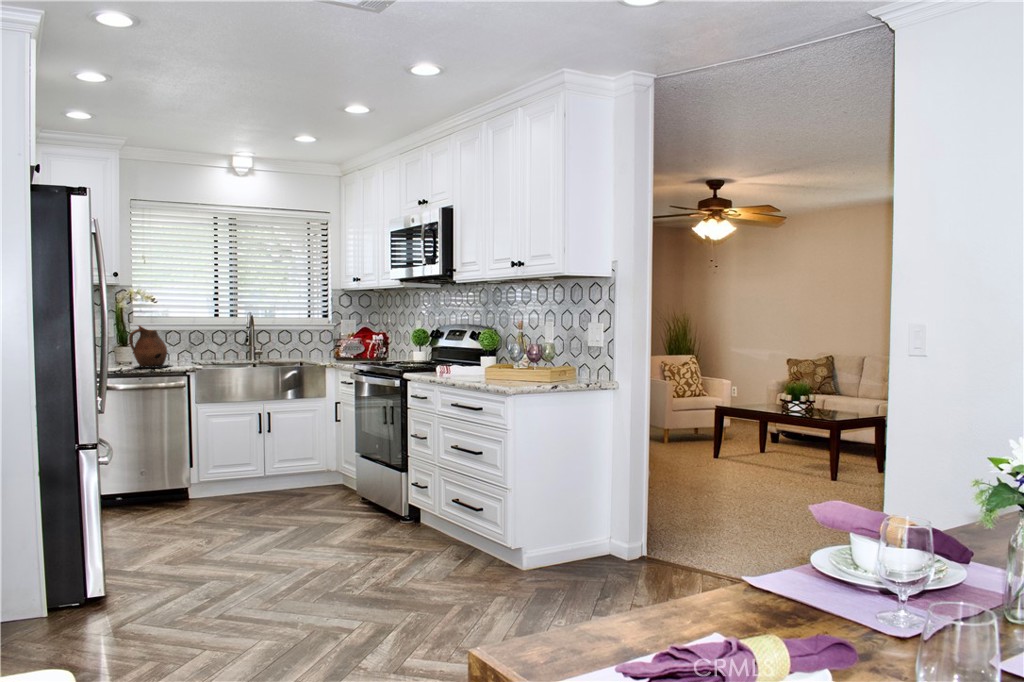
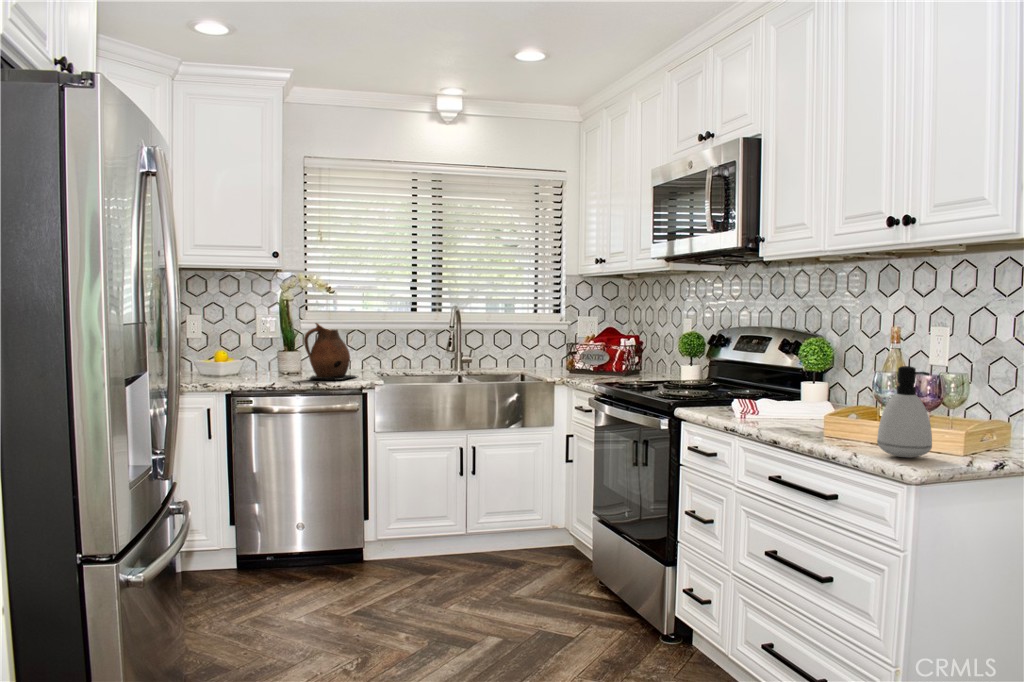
soap dispenser: none [501,339,525,385] -> present [877,366,932,458]

